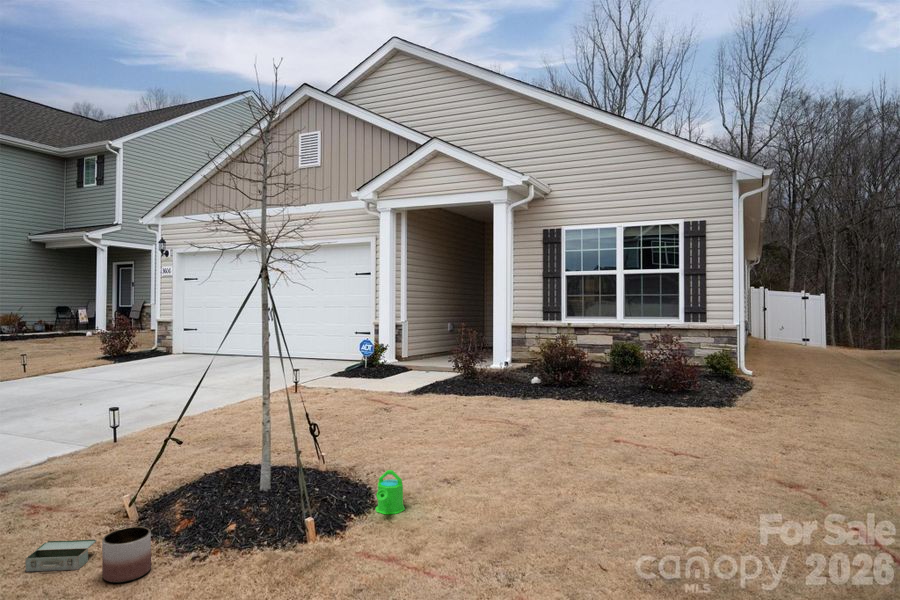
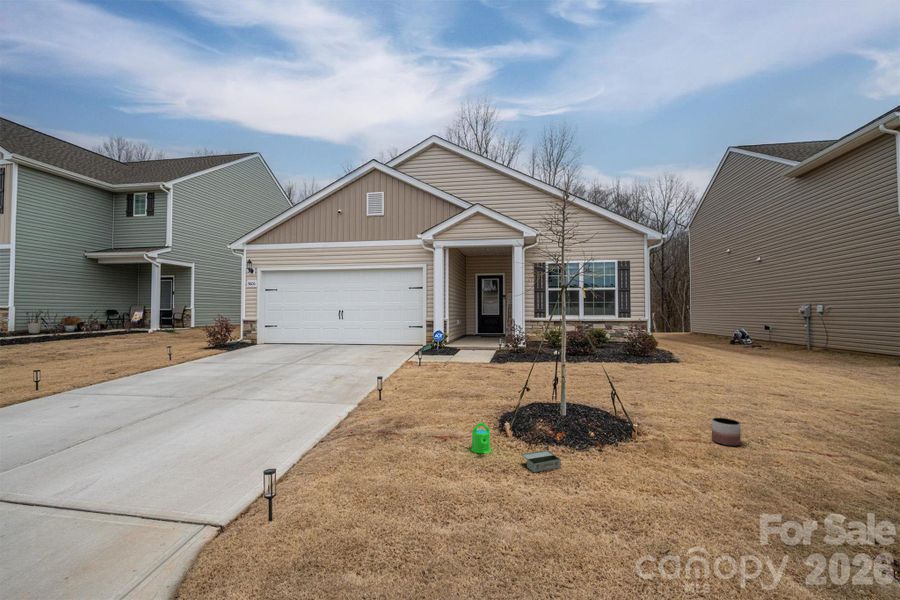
watering can: present [376,470,405,514] -> present [471,423,491,453]
planter: present [102,527,151,583] -> present [712,418,741,446]

